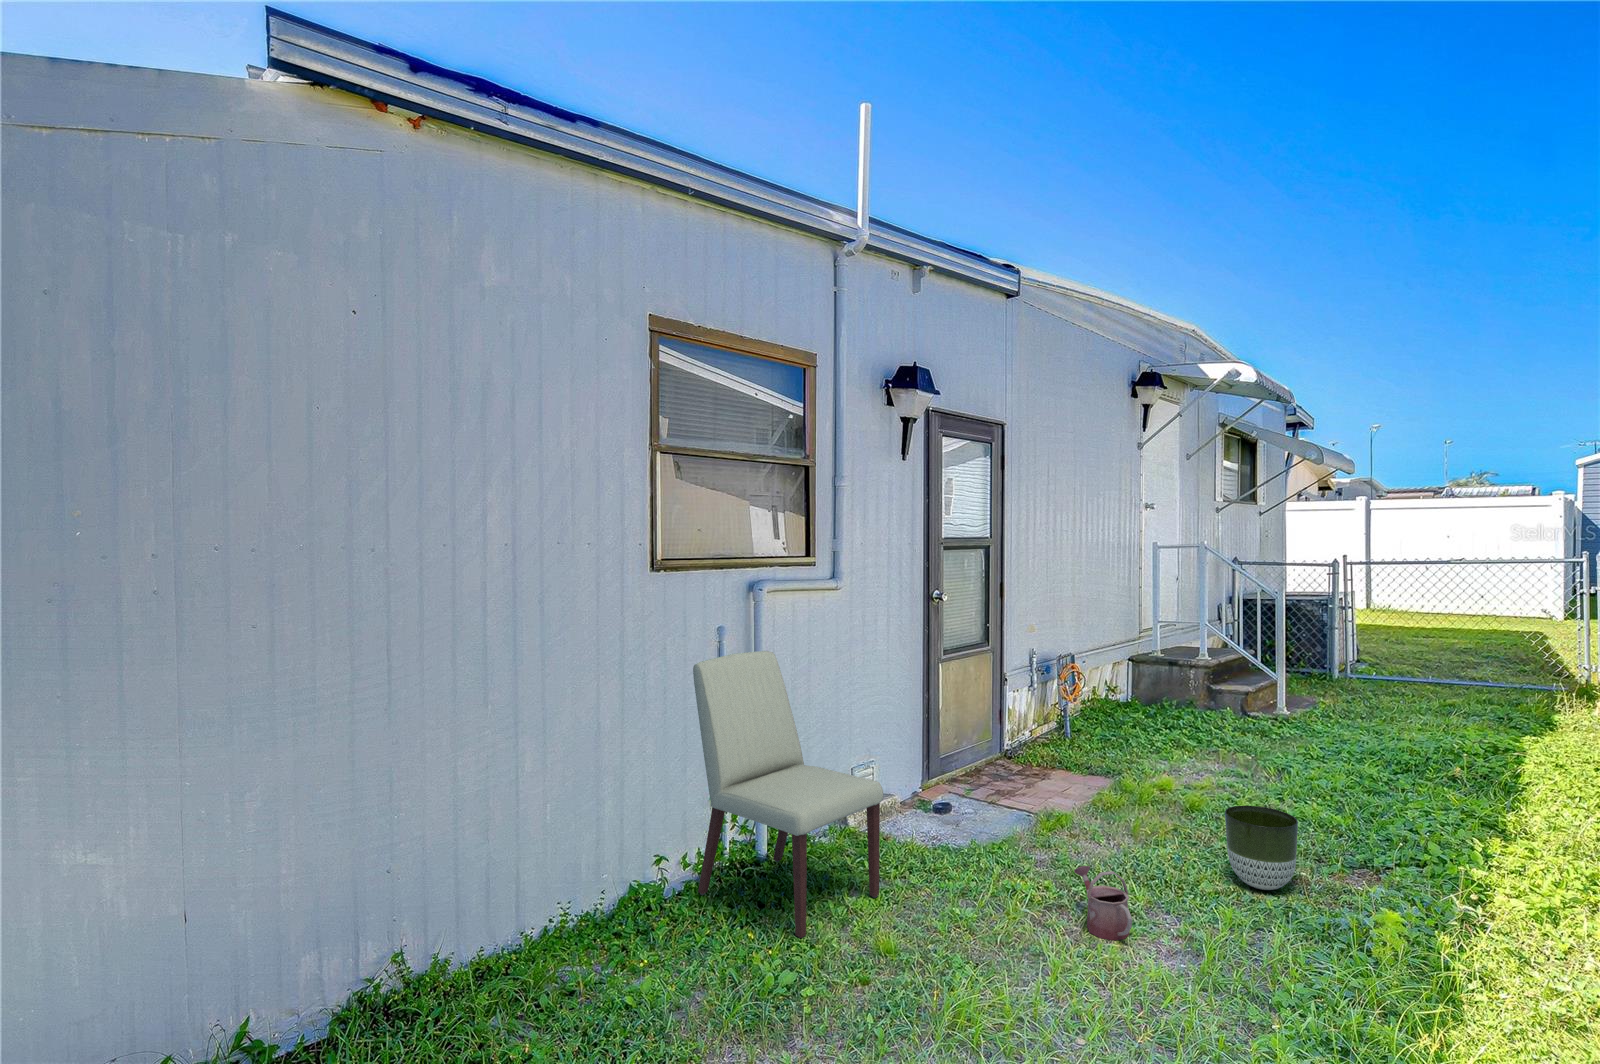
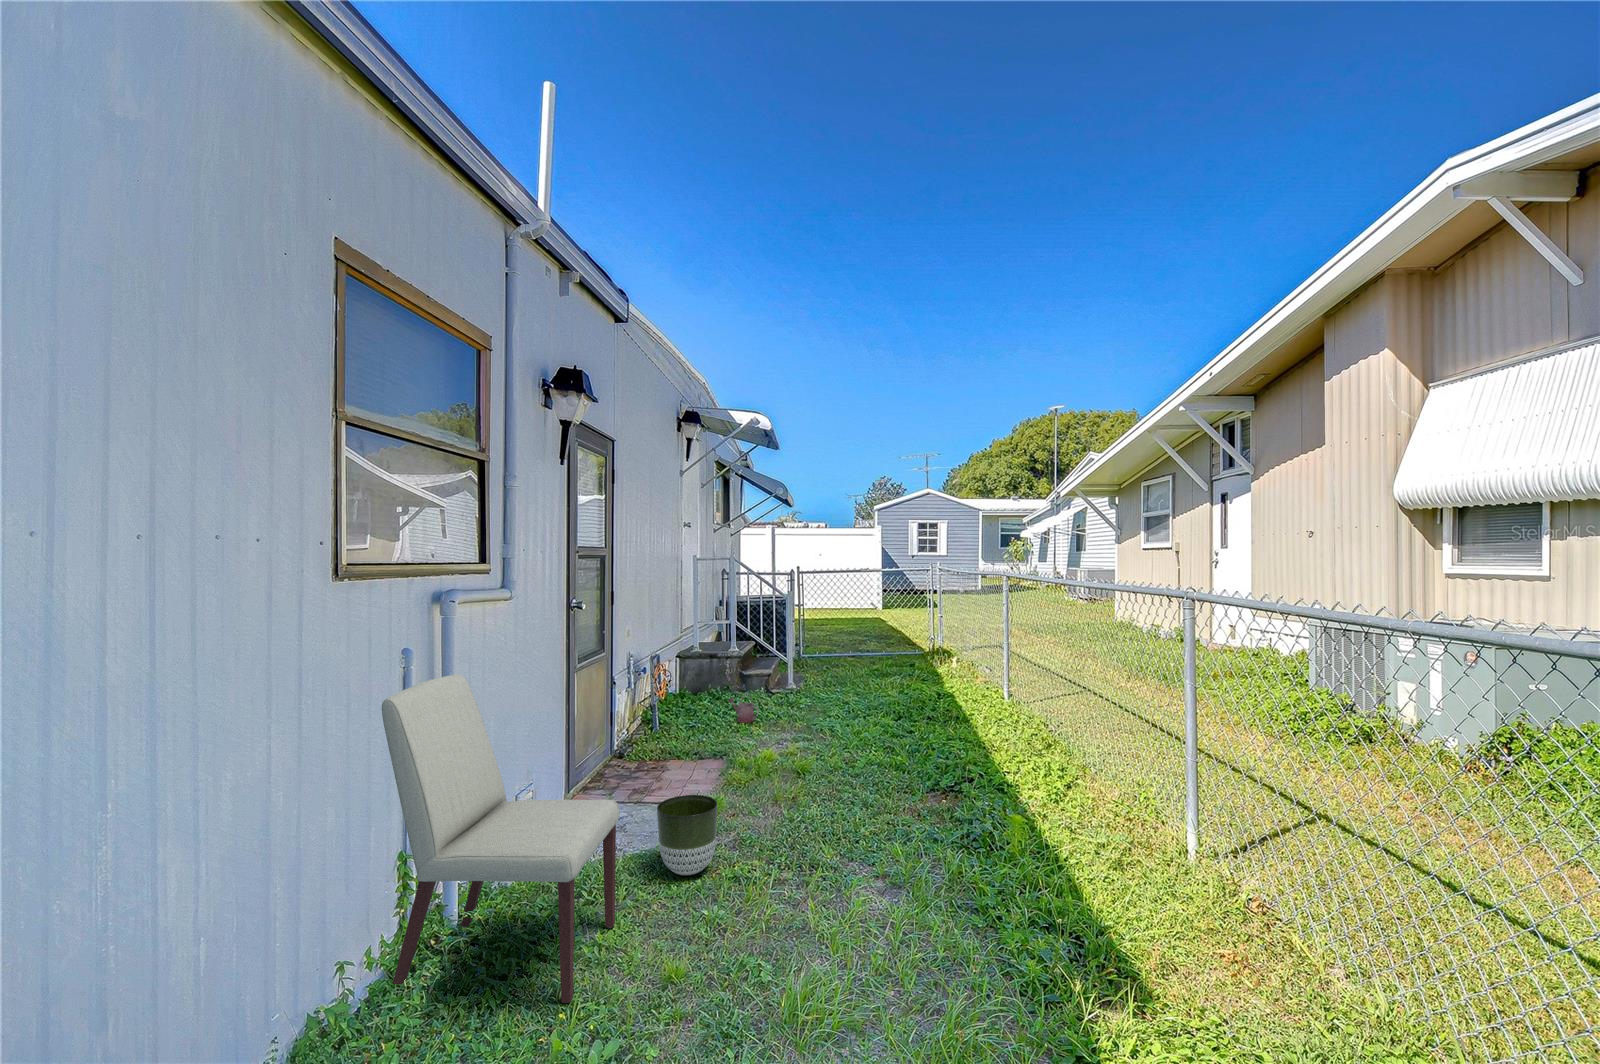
planter: present [1225,806,1298,890] -> present [657,795,717,876]
watering can: present [1074,866,1132,940] -> present [728,697,759,723]

